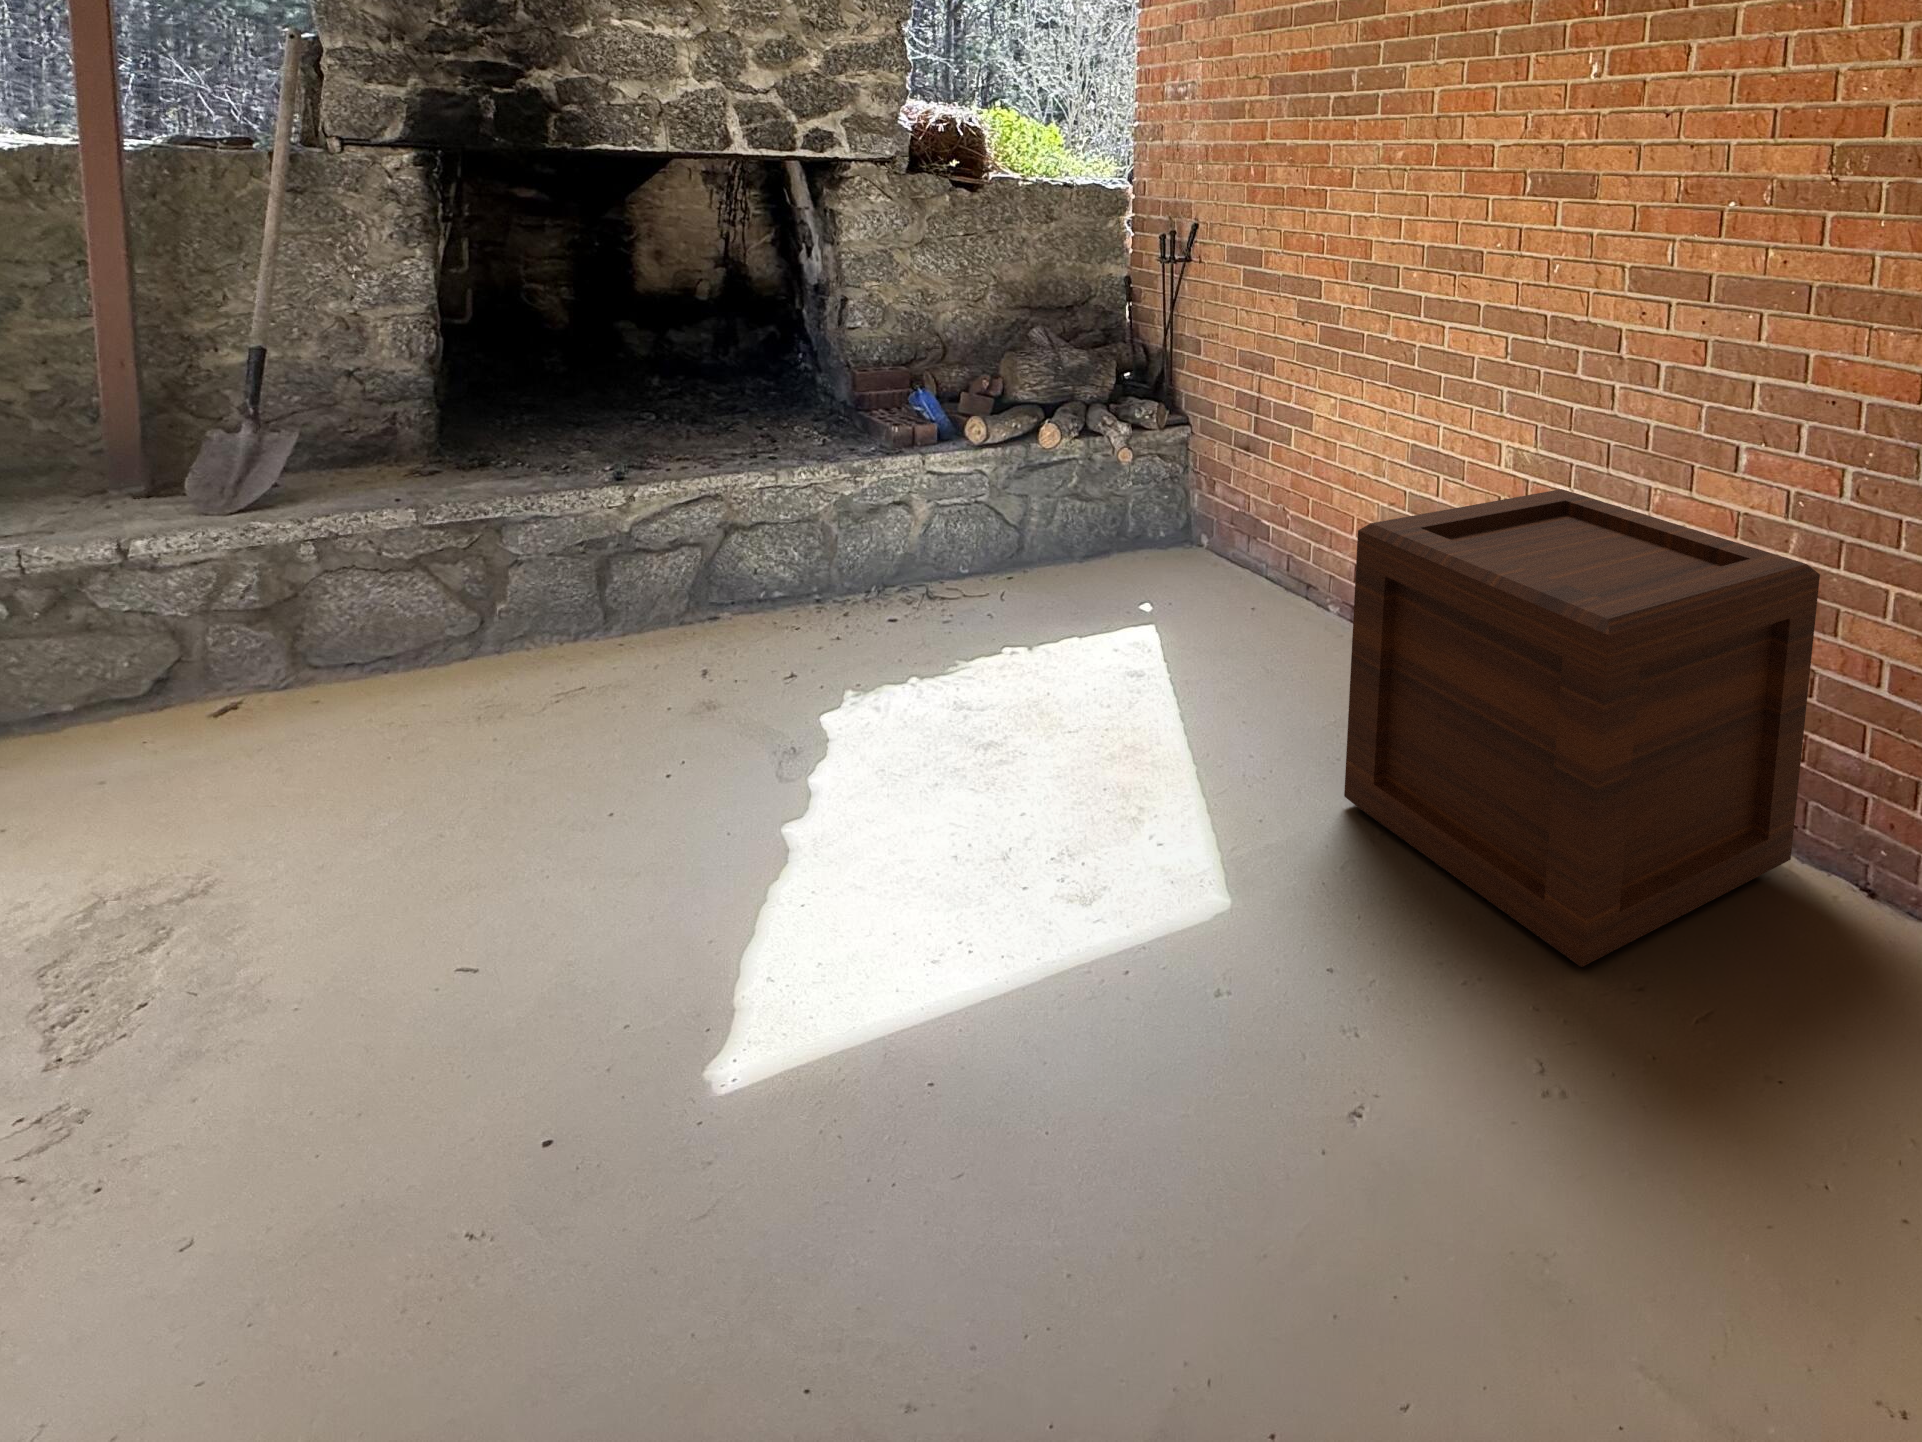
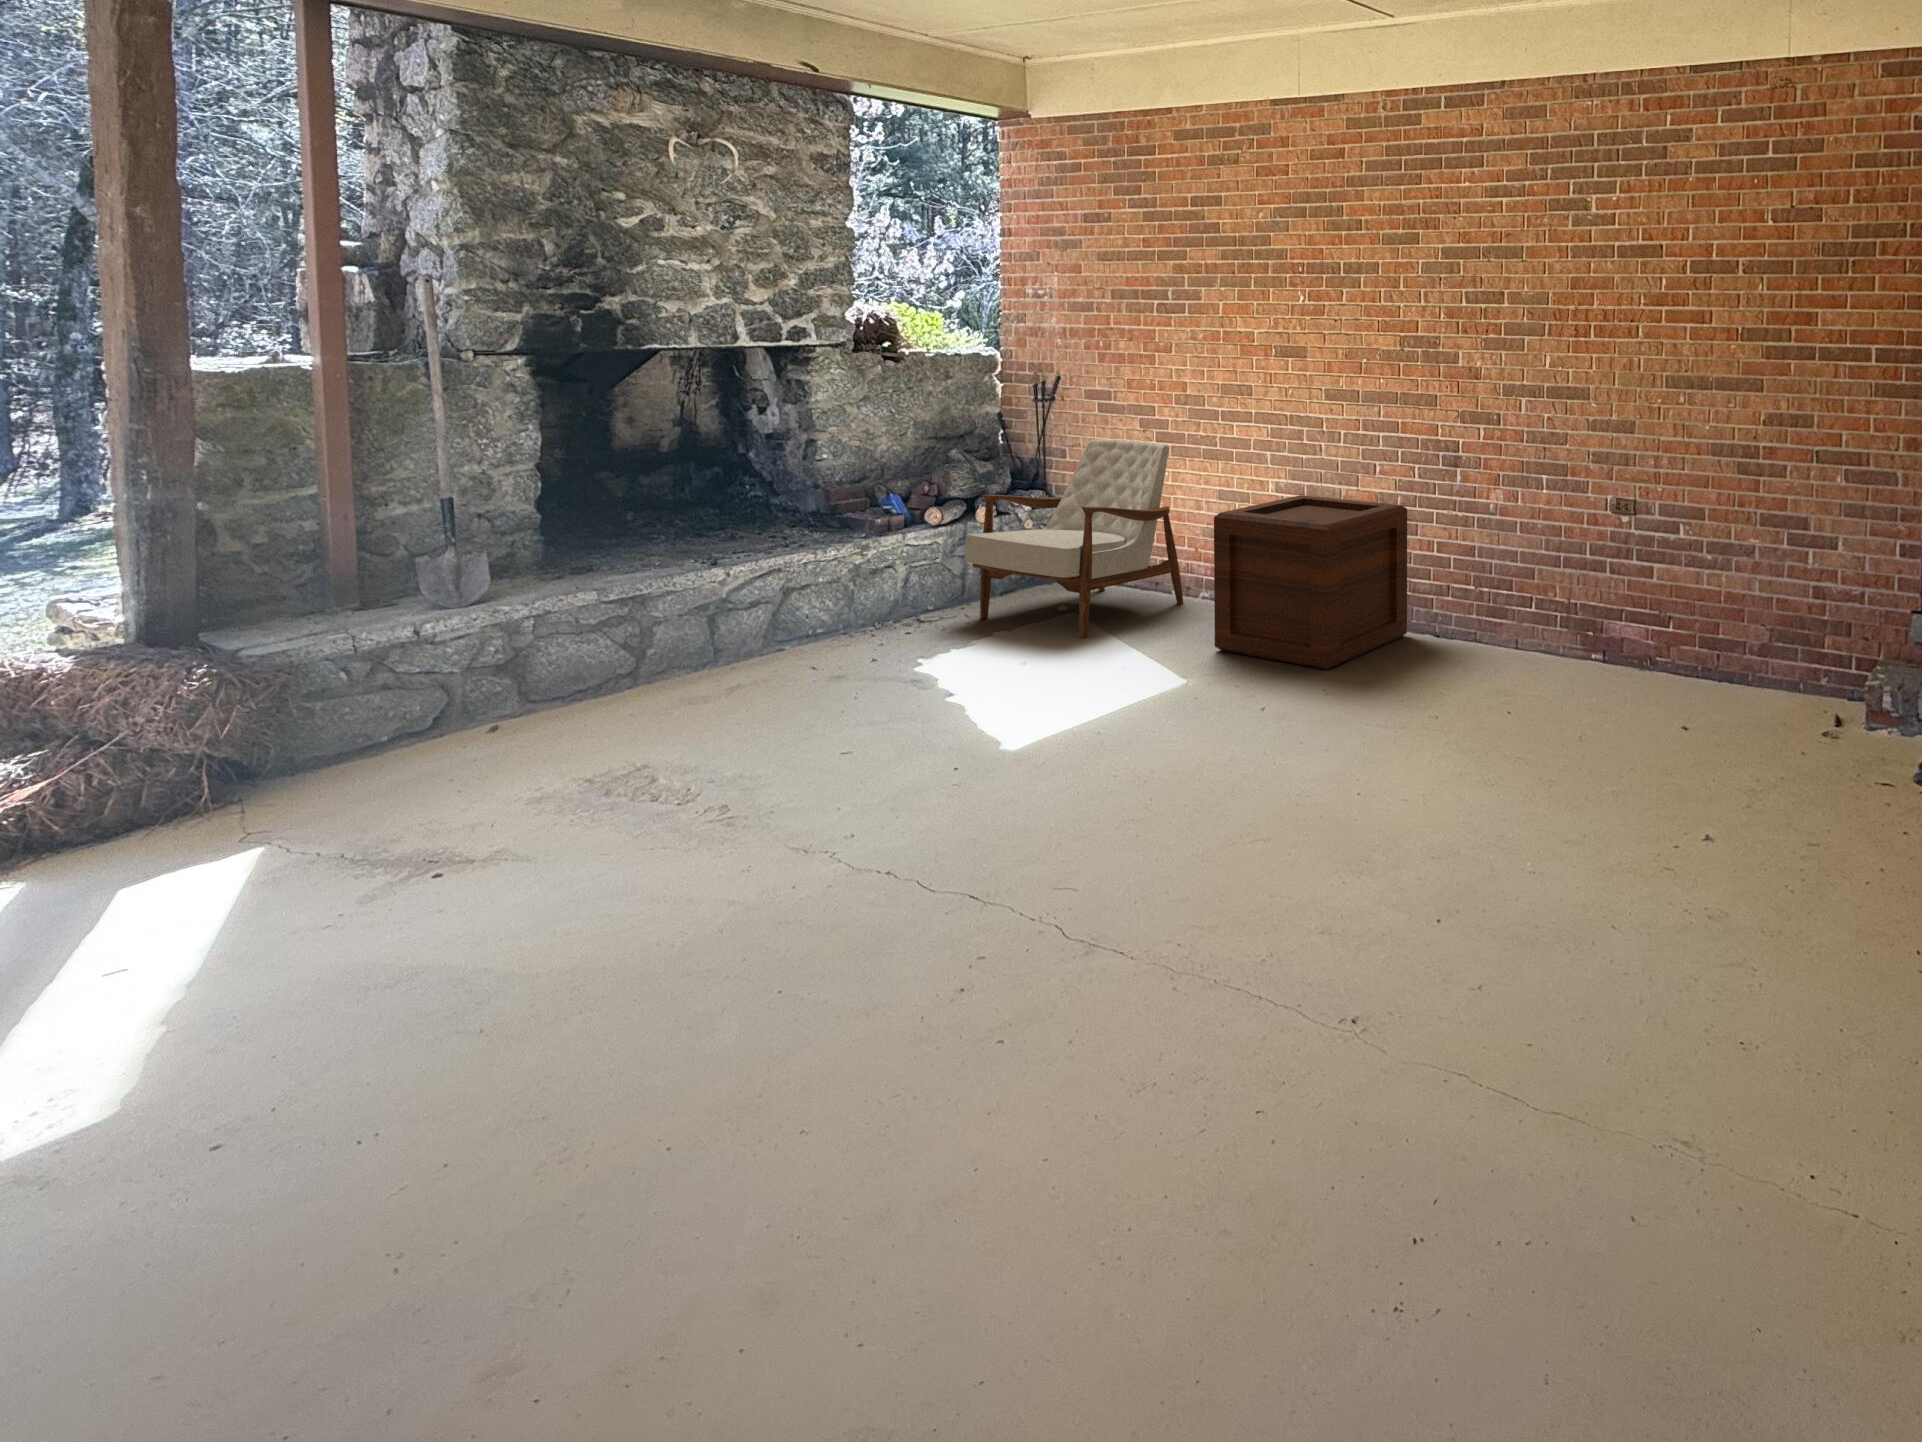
armchair: none [994,330,1338,694] -> present [965,439,1183,638]

